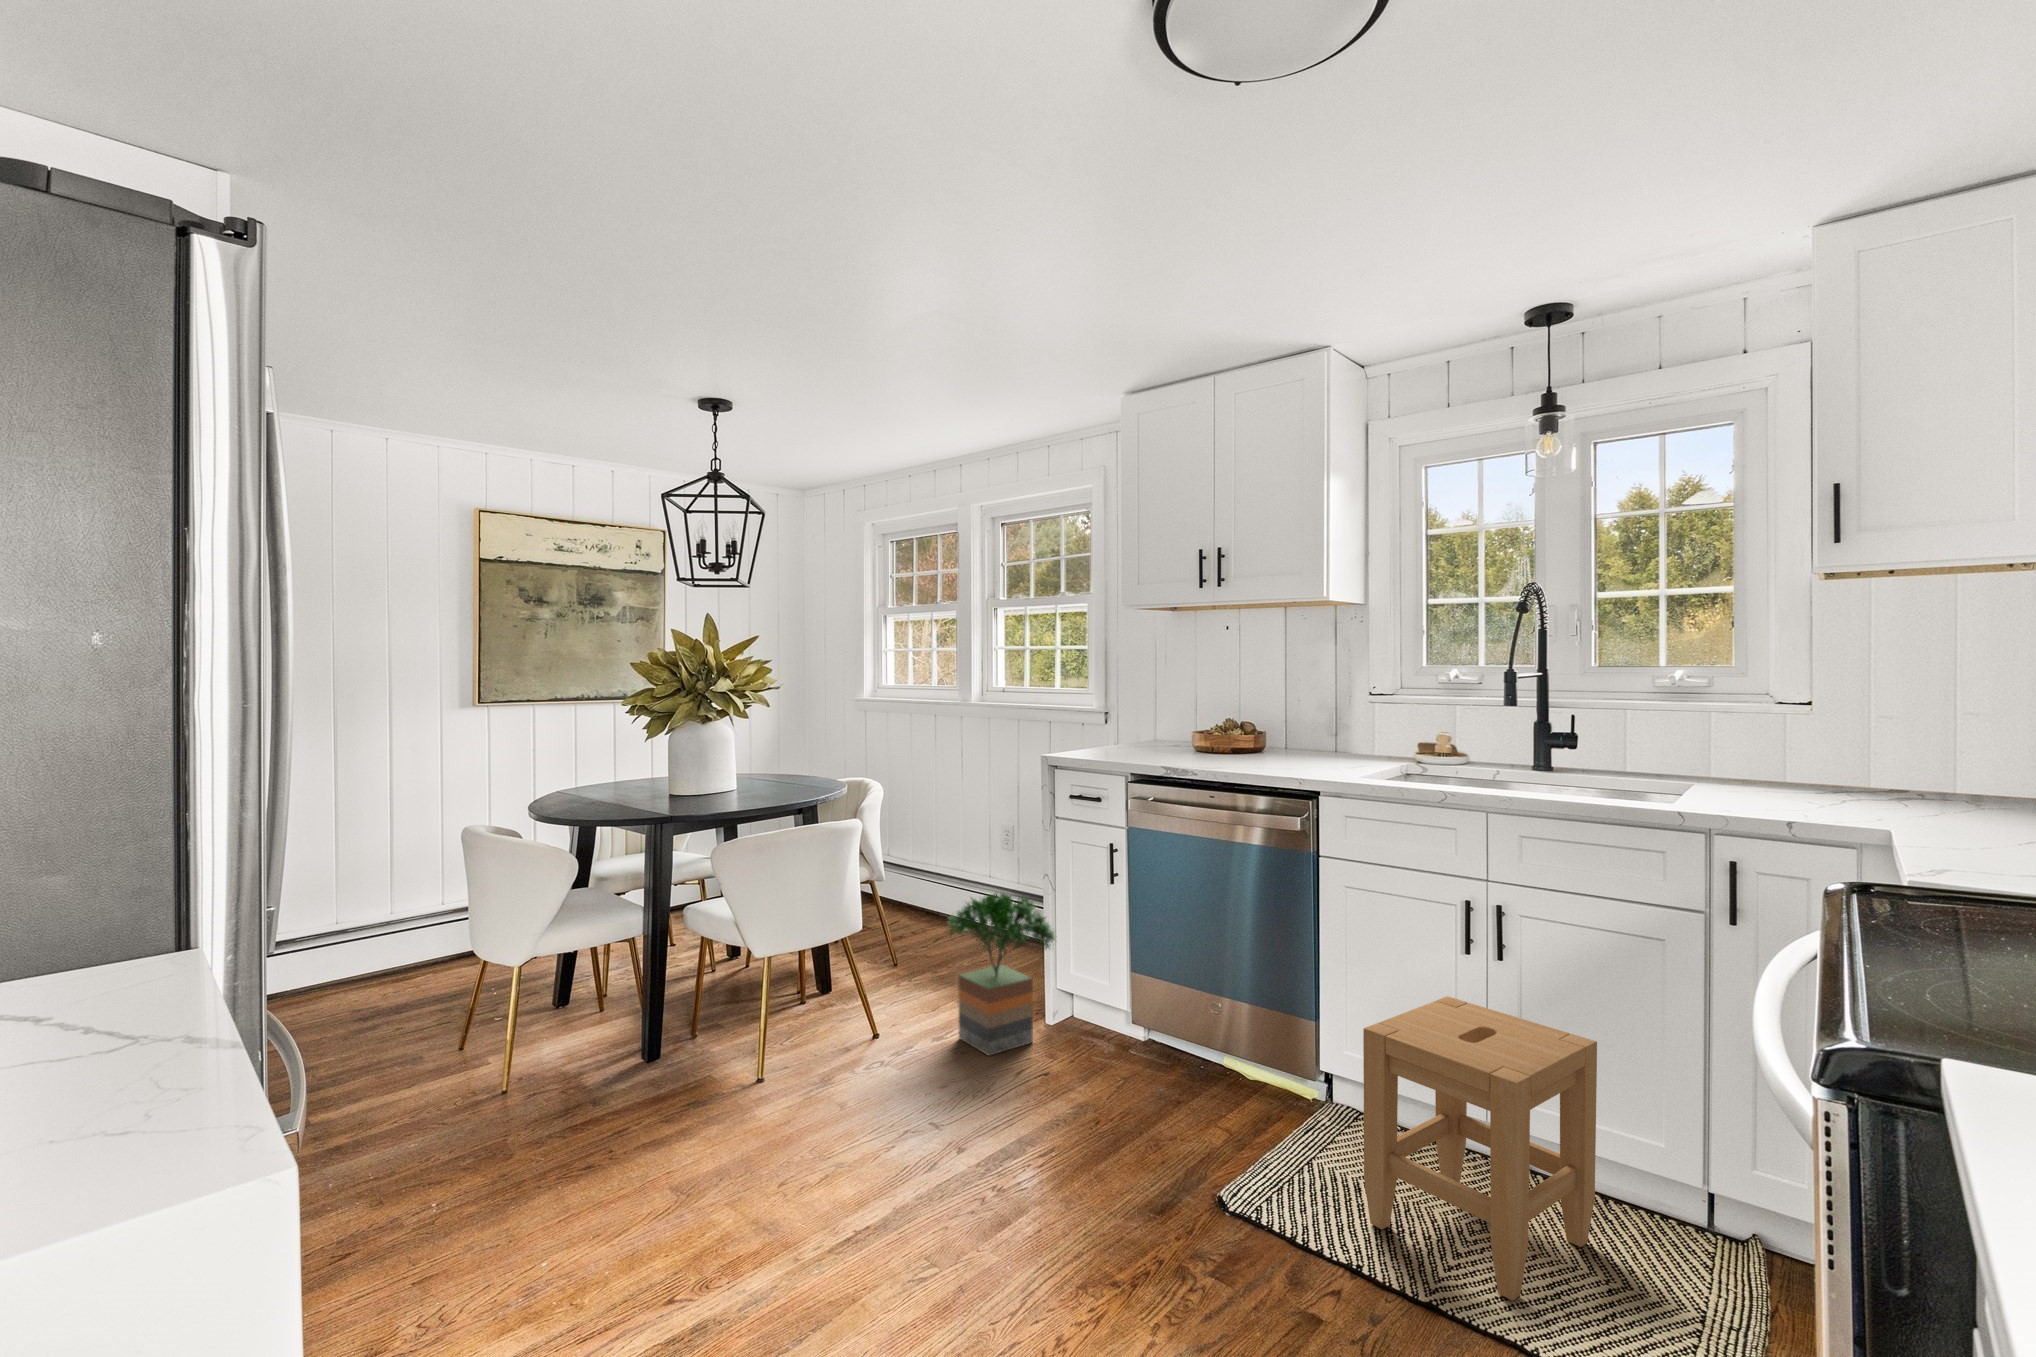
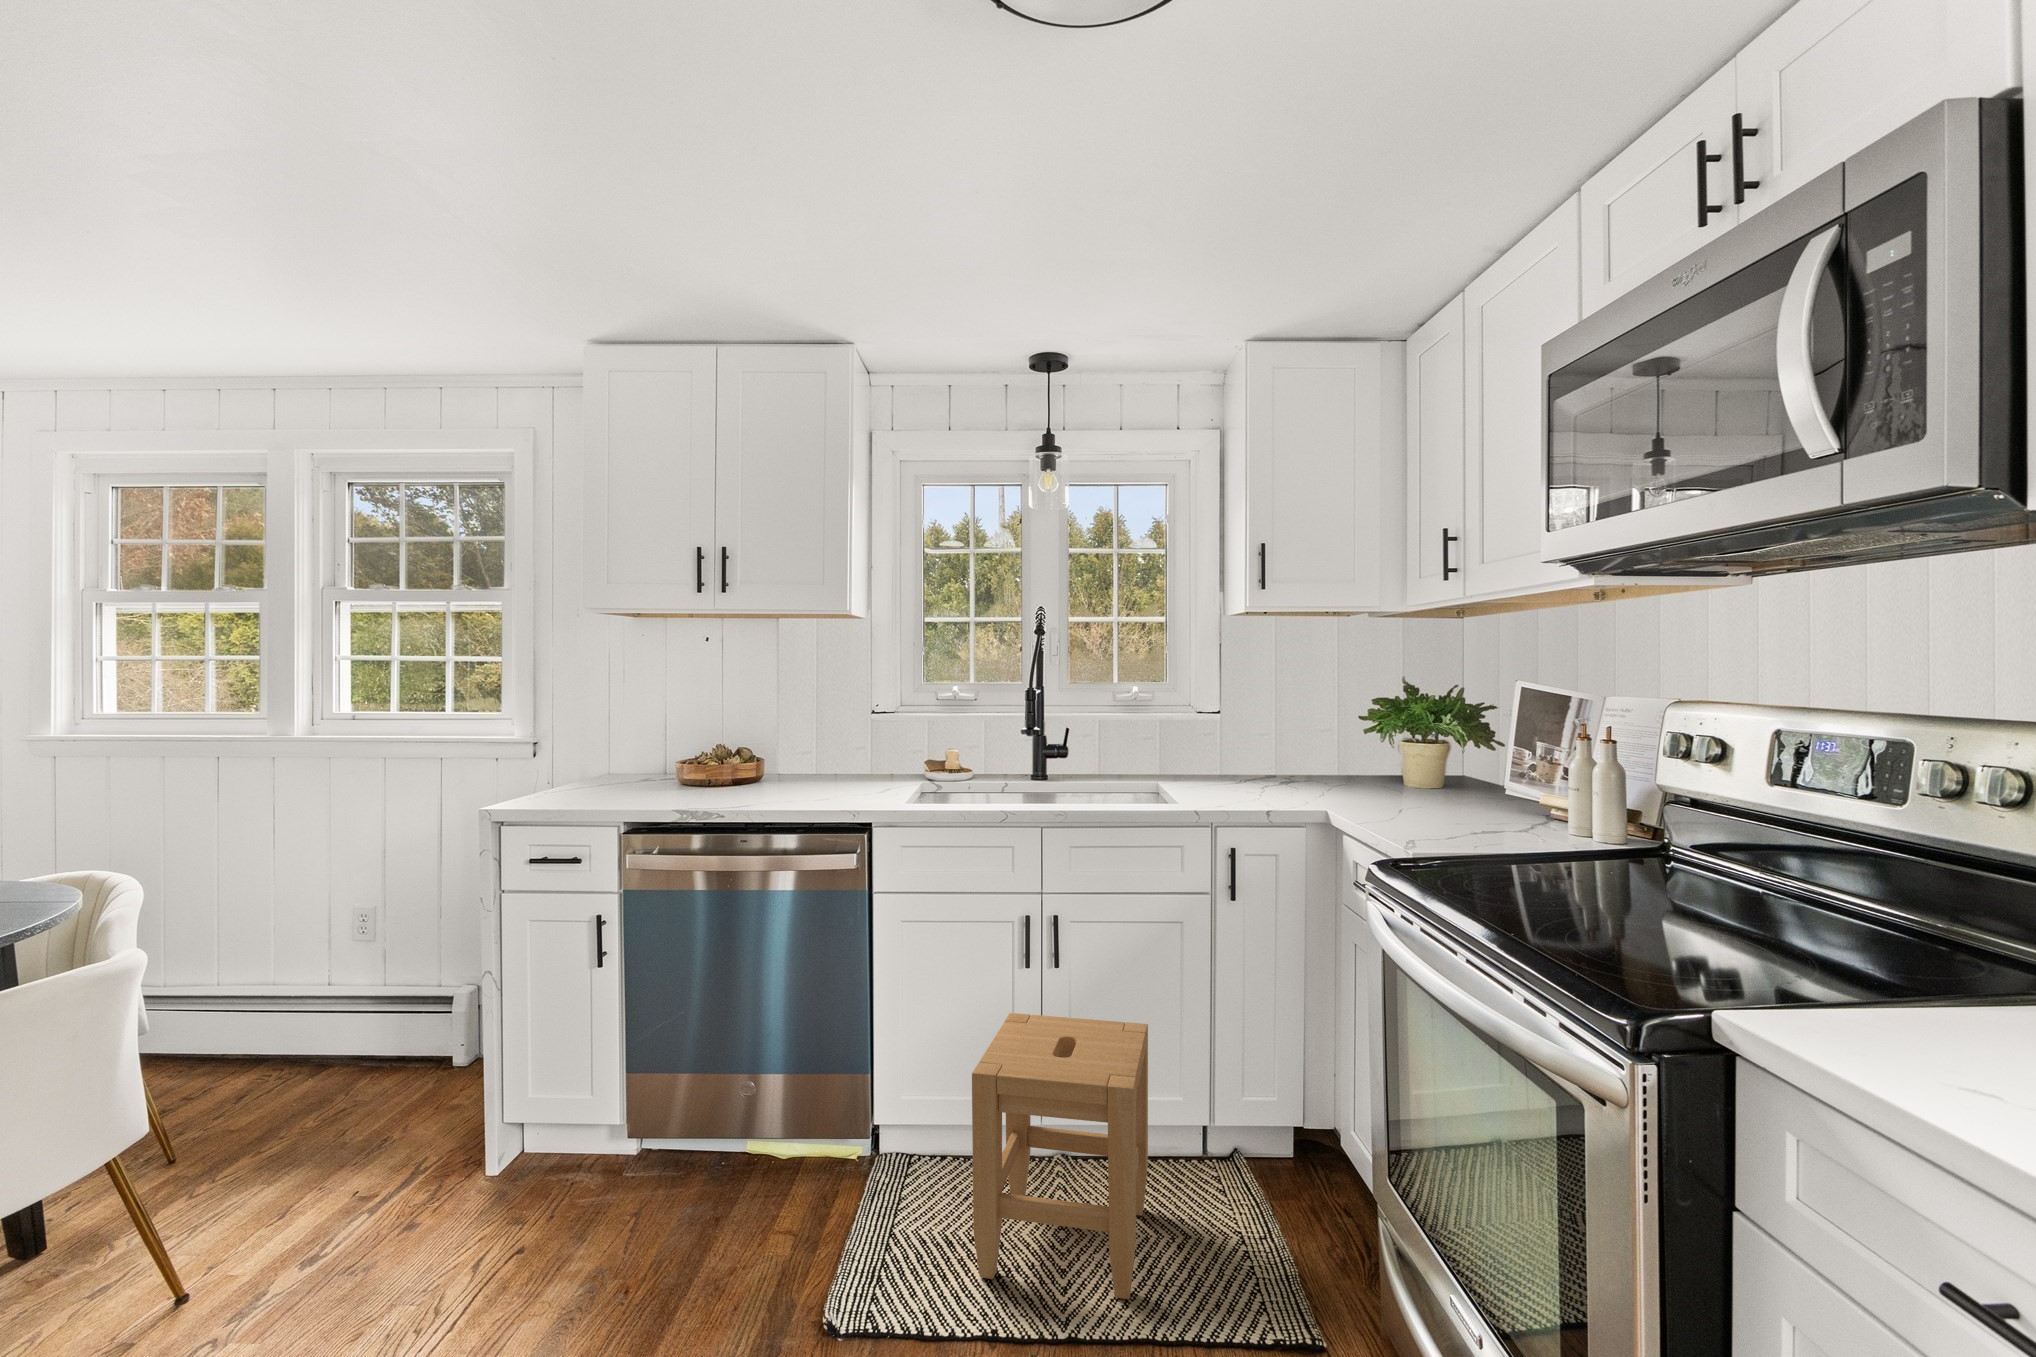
potted tree: present [947,893,1057,1056] -> none [320,1008,517,1254]

